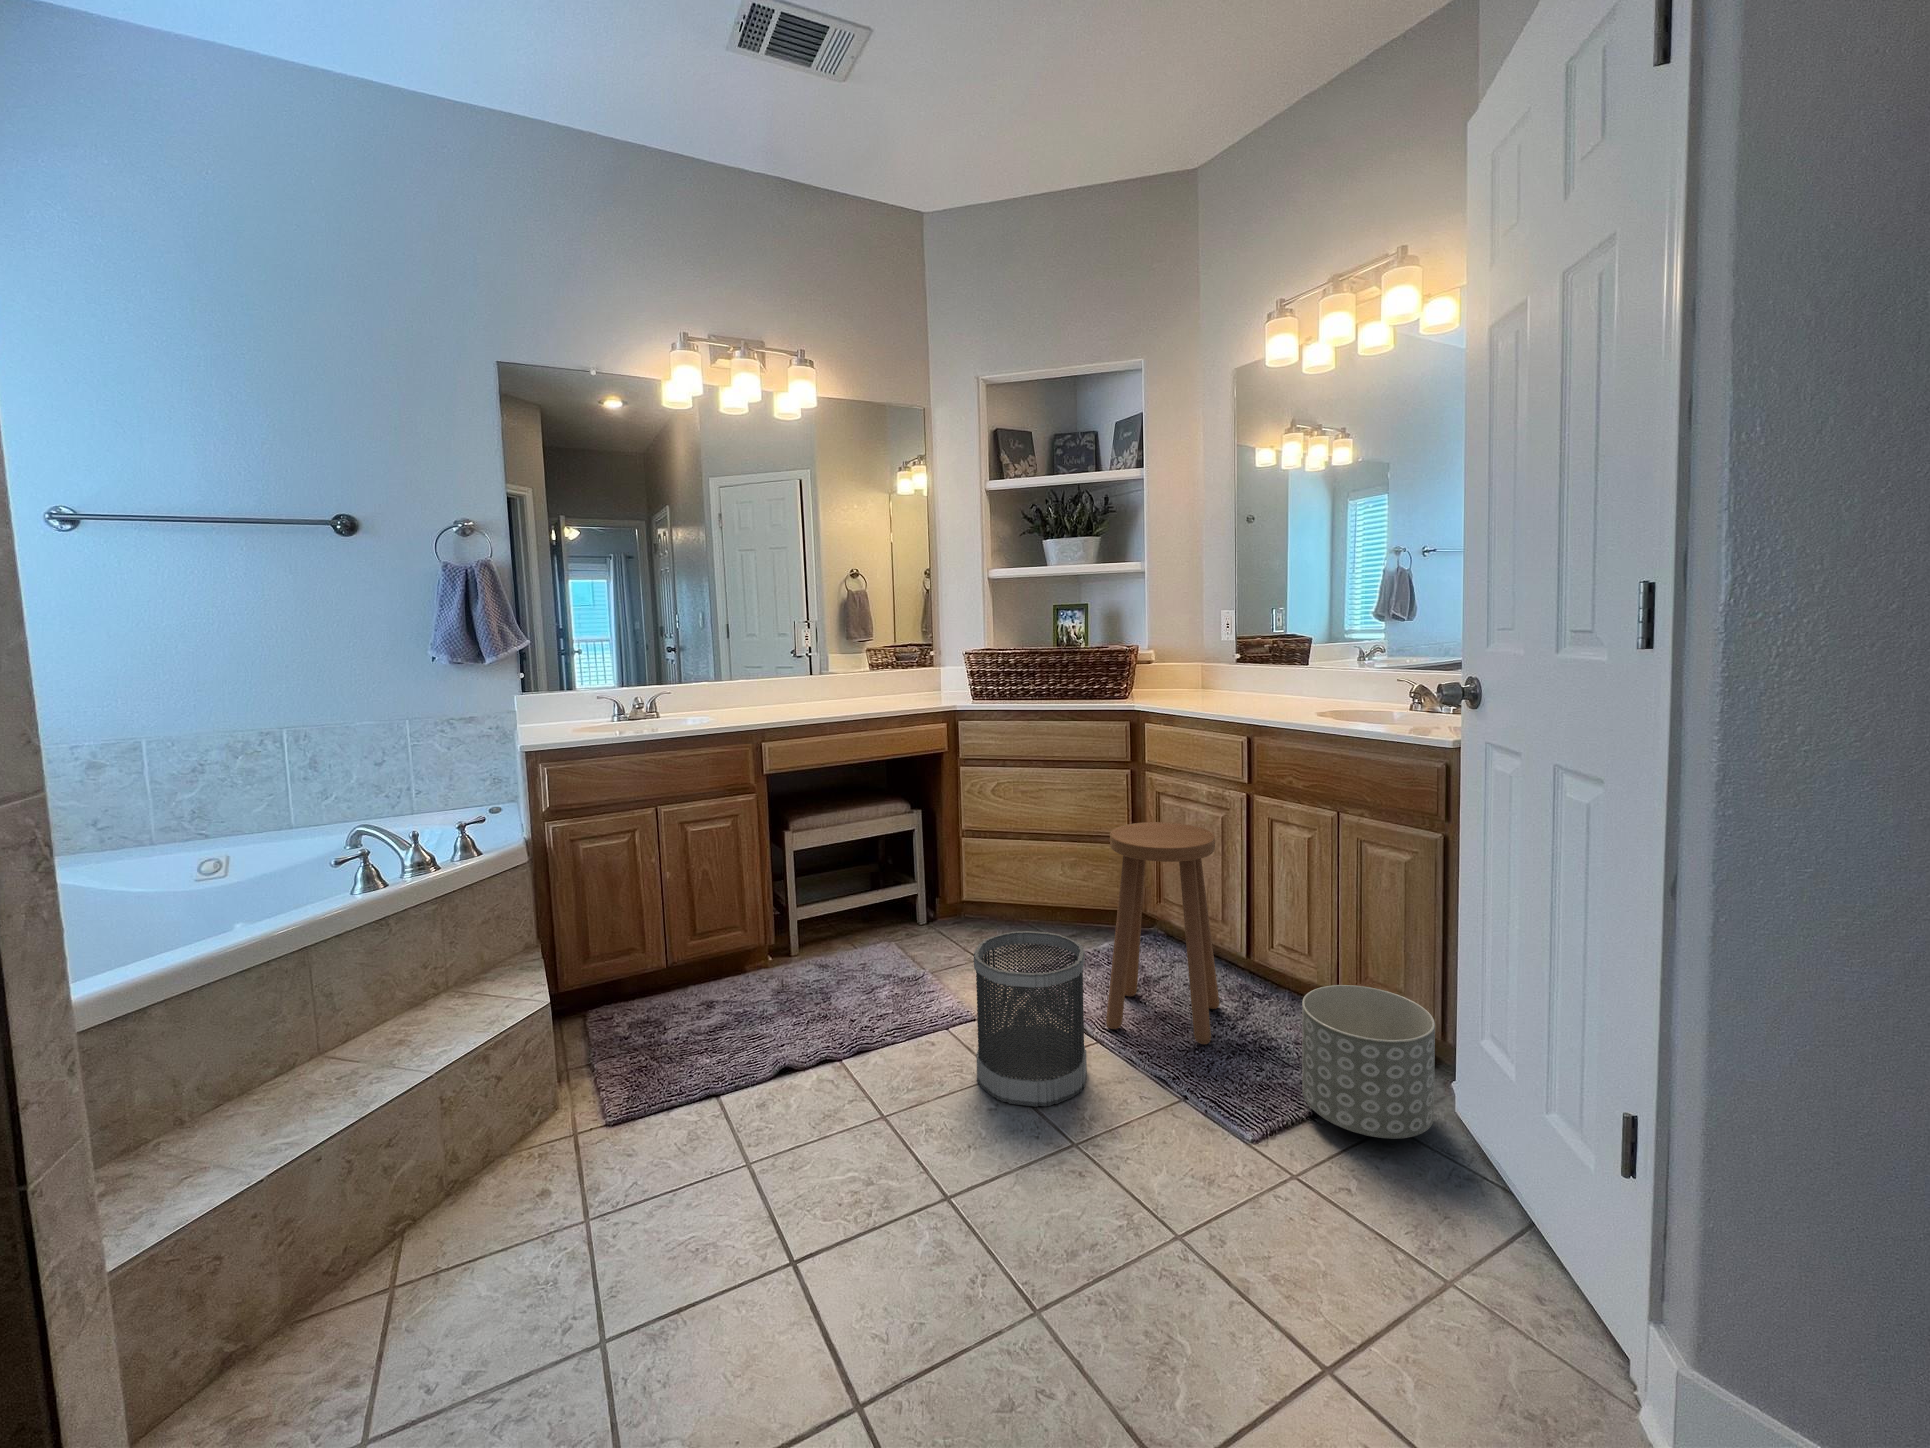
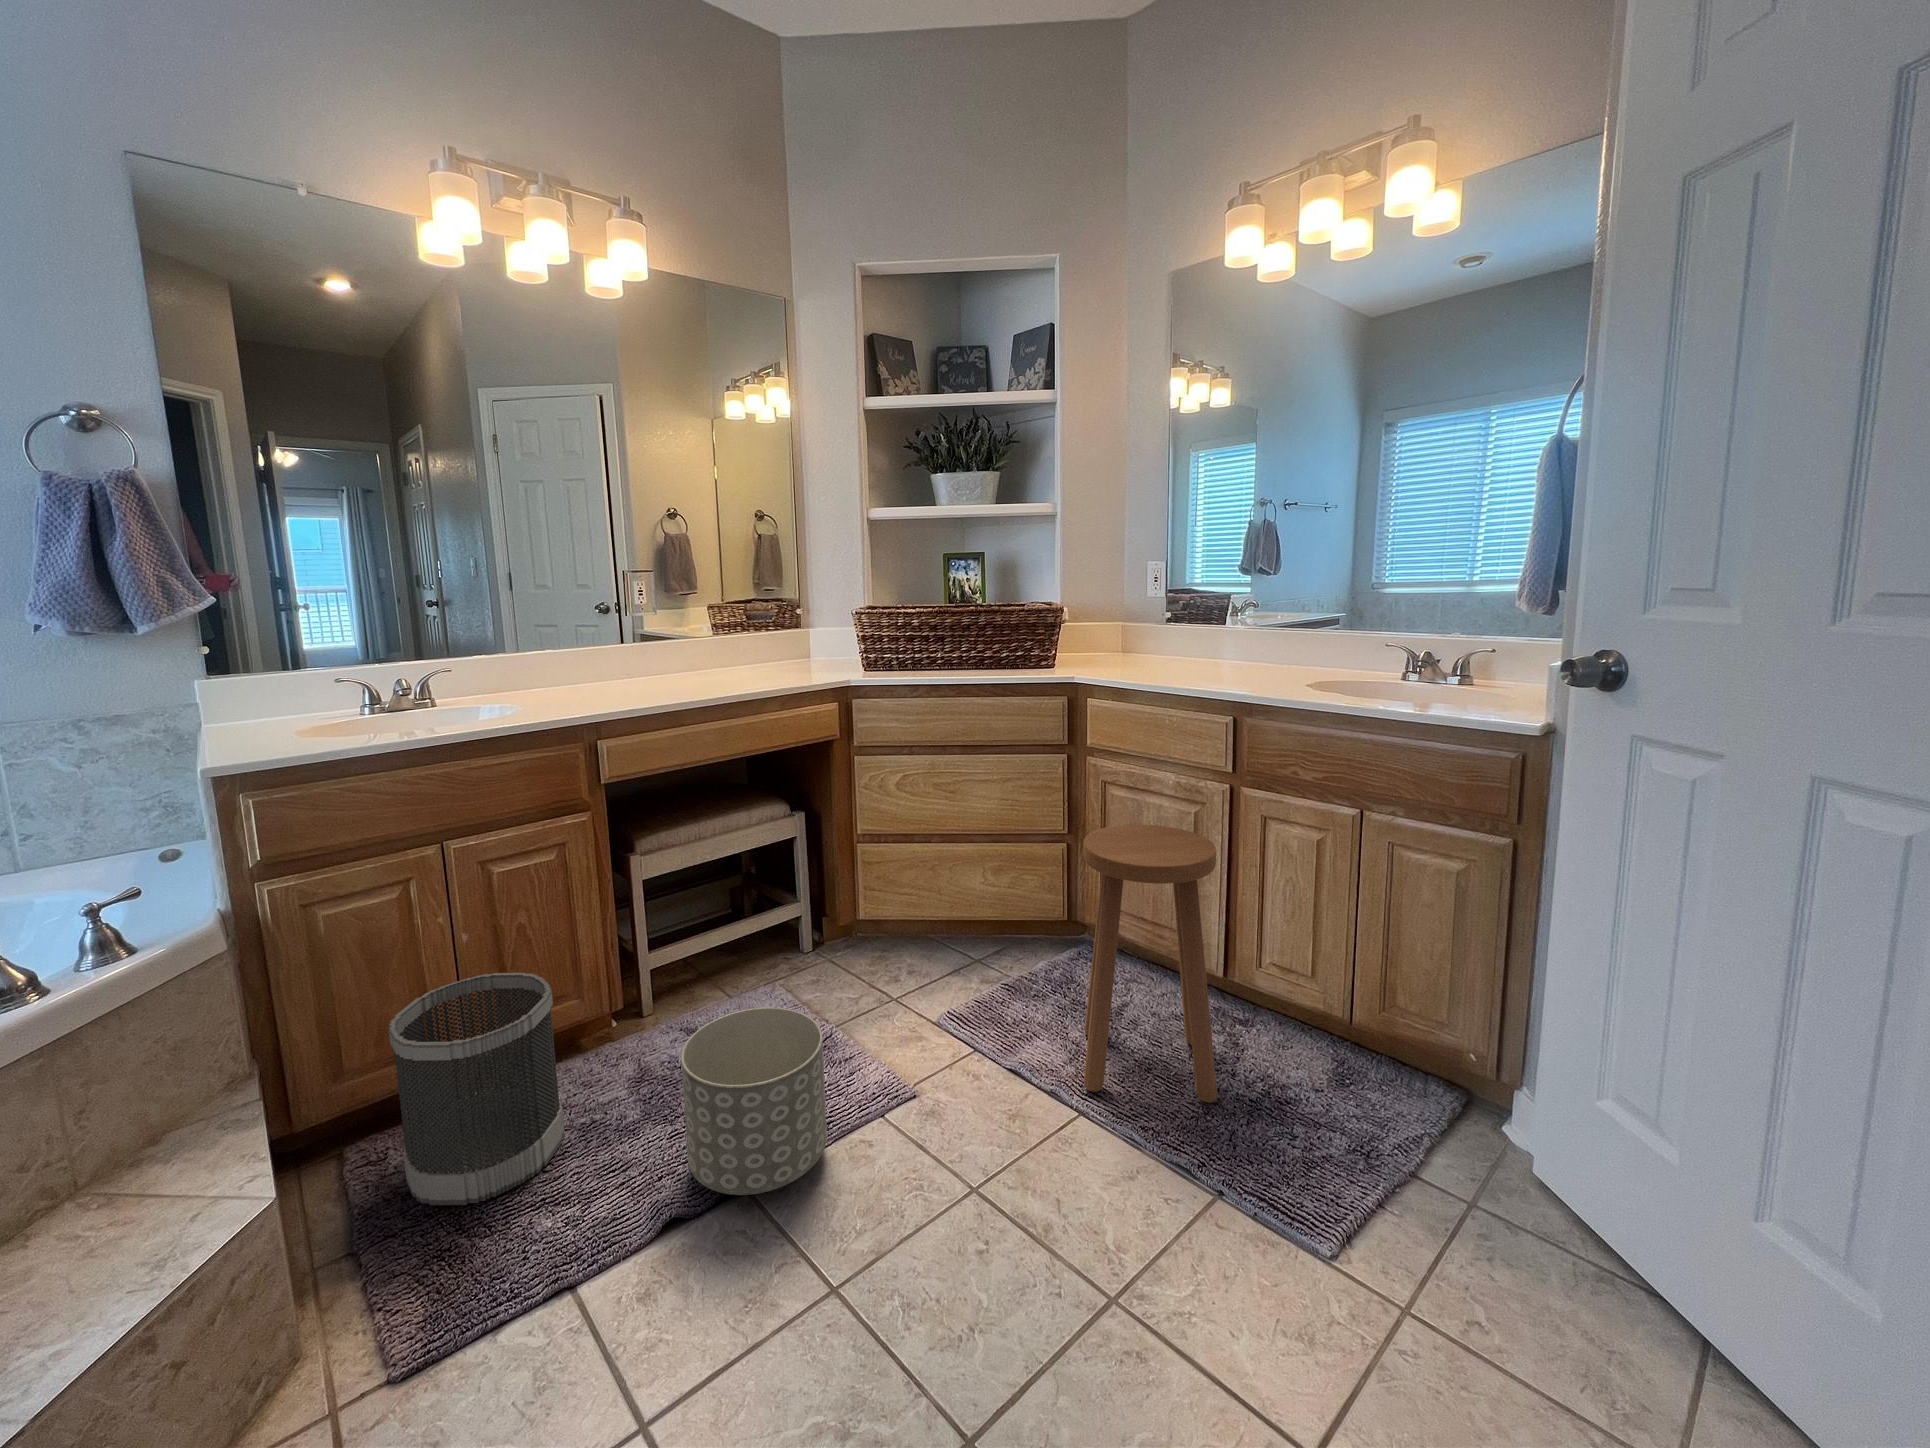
wastebasket: present [974,931,1087,1107] -> present [389,973,565,1205]
planter: present [1302,985,1435,1139] -> present [681,1007,827,1195]

